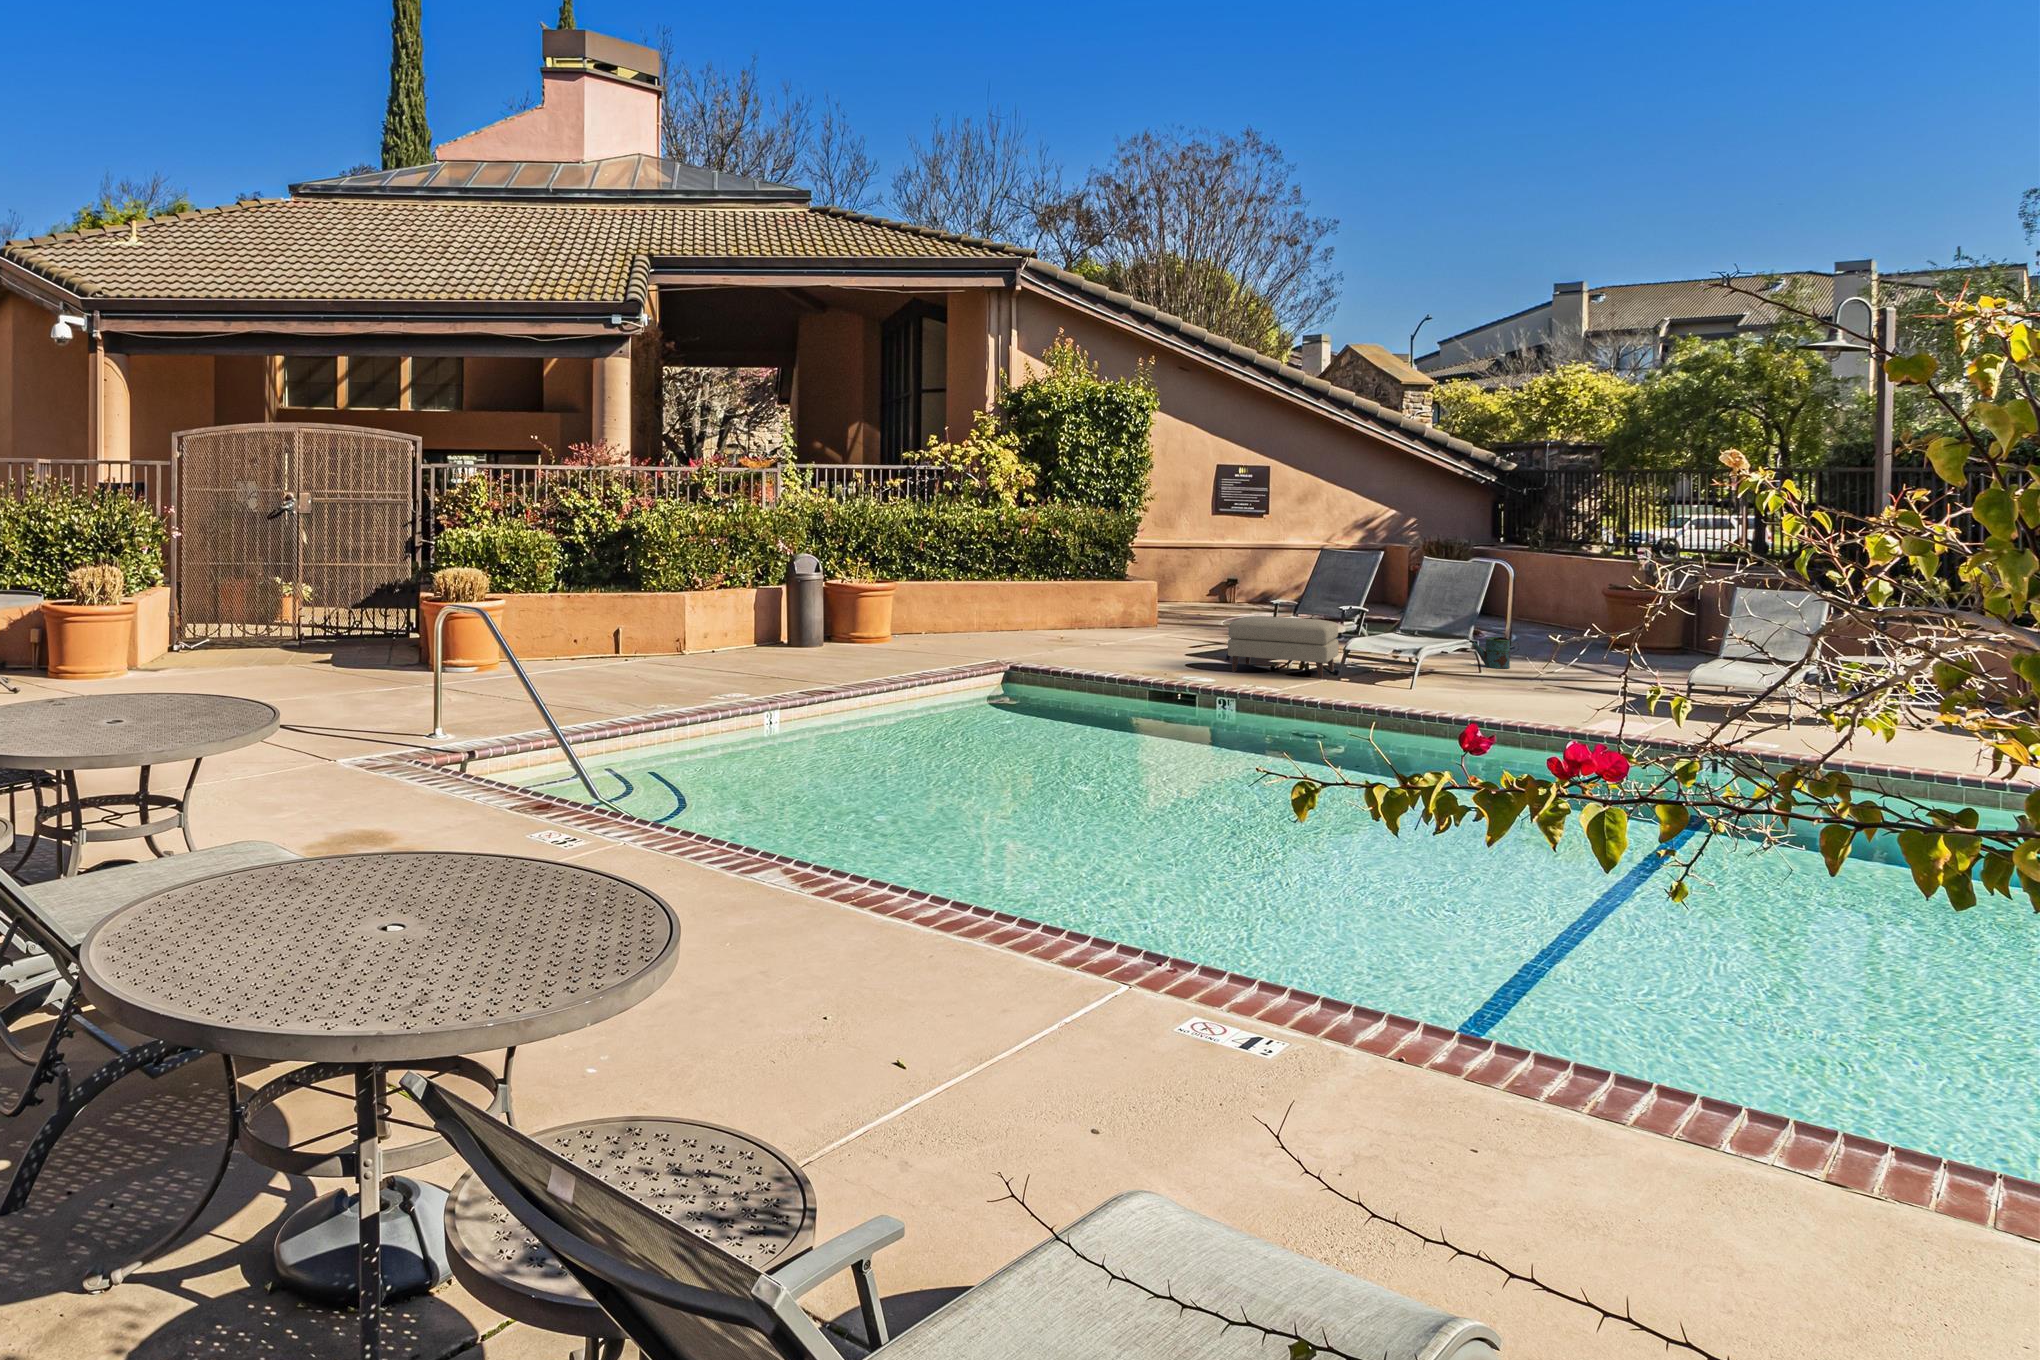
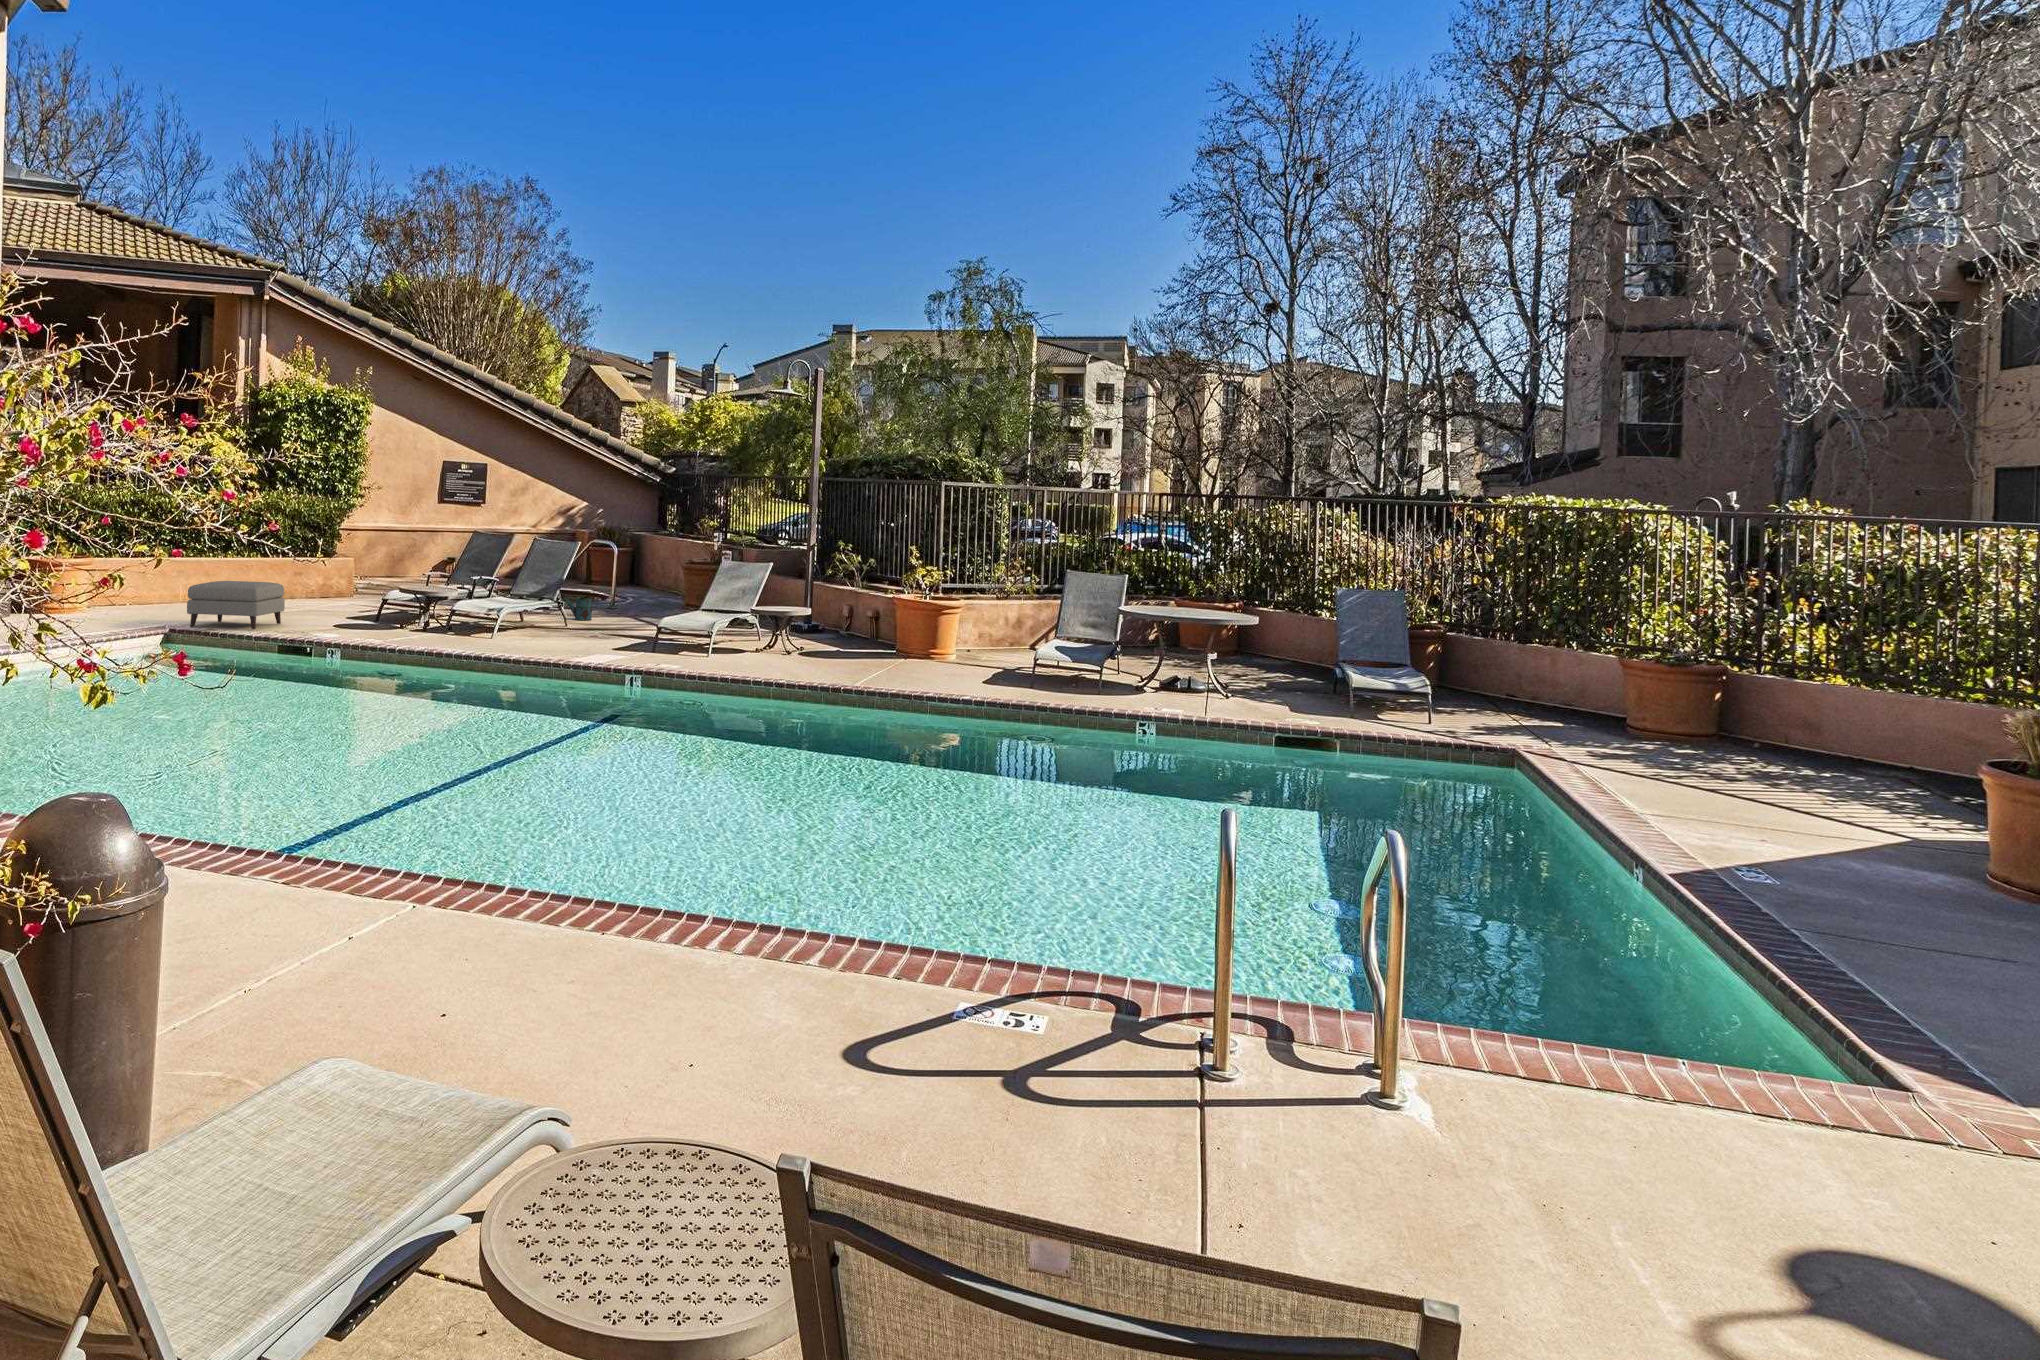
ottoman: present [1228,616,1339,679] -> present [187,581,285,630]

